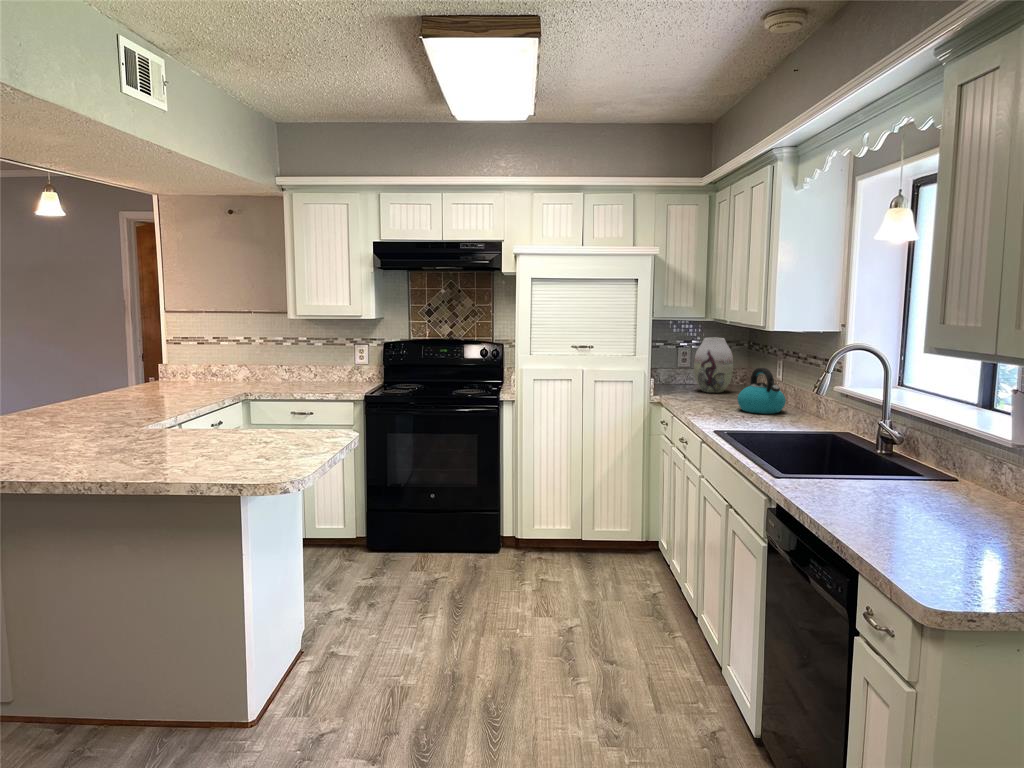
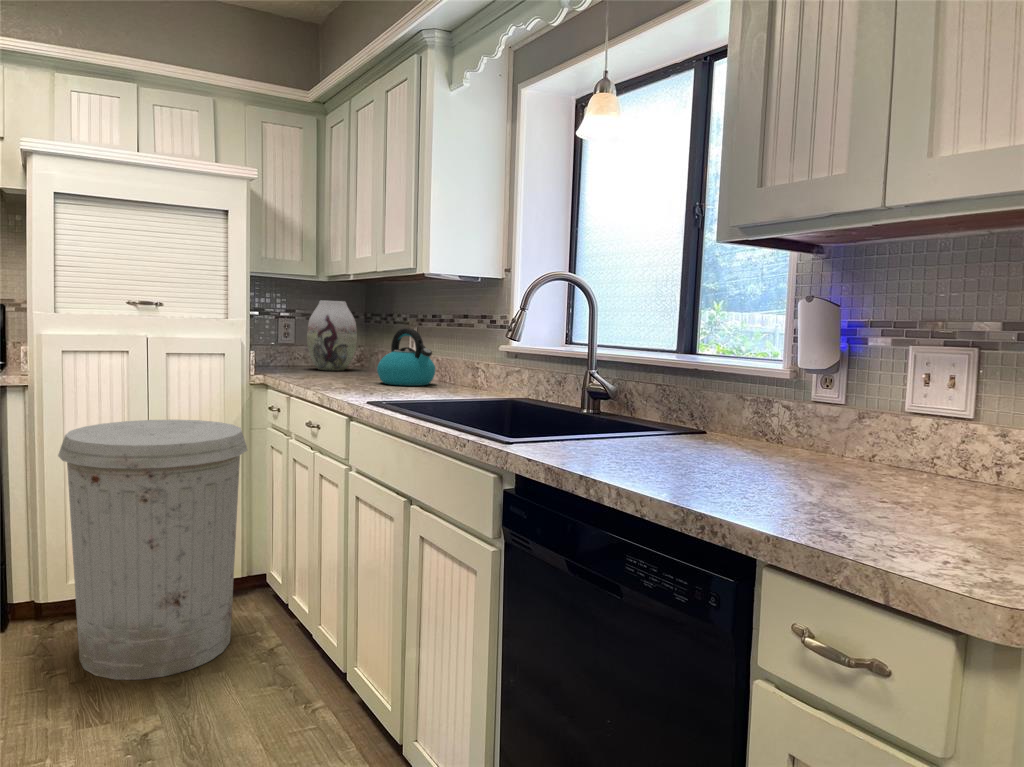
trash can: none [530,427,642,596] -> present [58,420,247,680]

